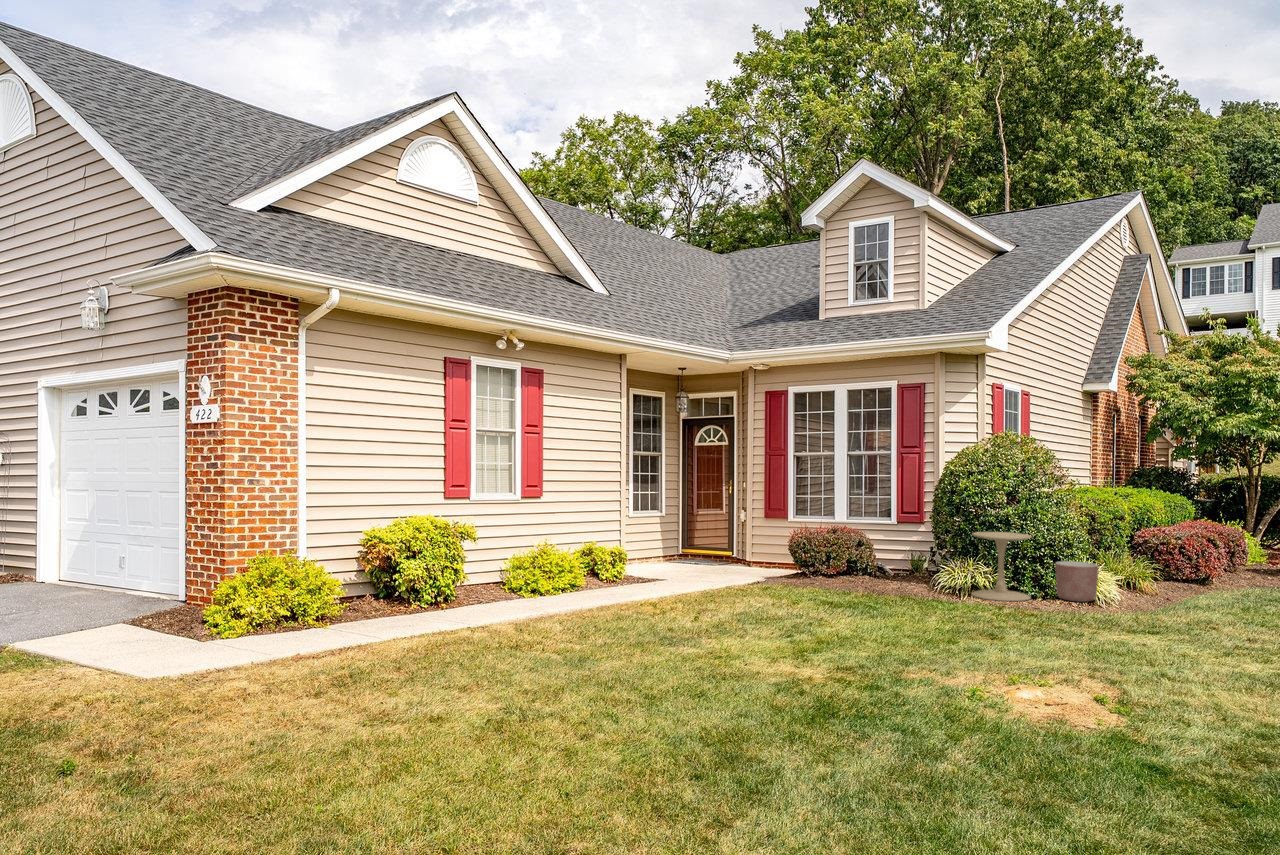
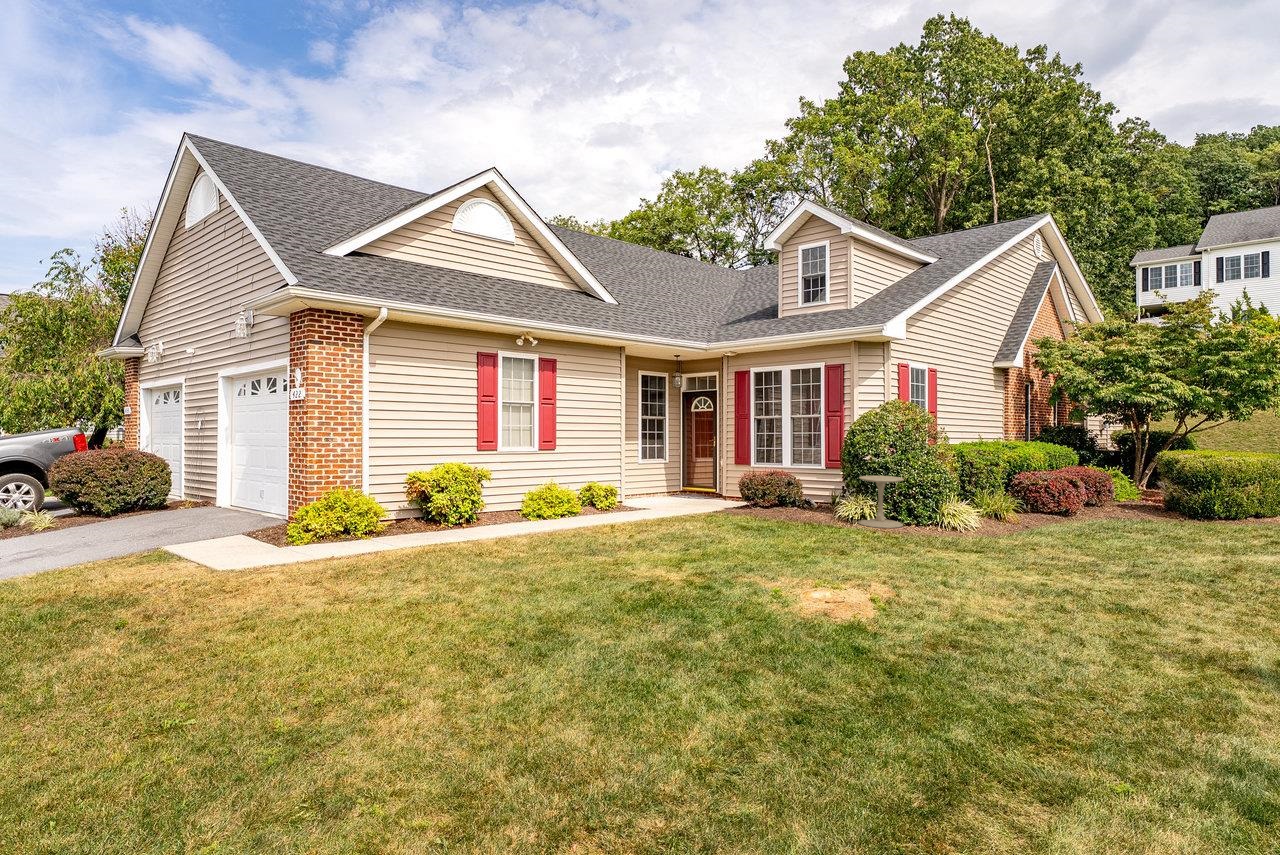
planter: present [1055,561,1098,602] -> none [923,499,956,529]

